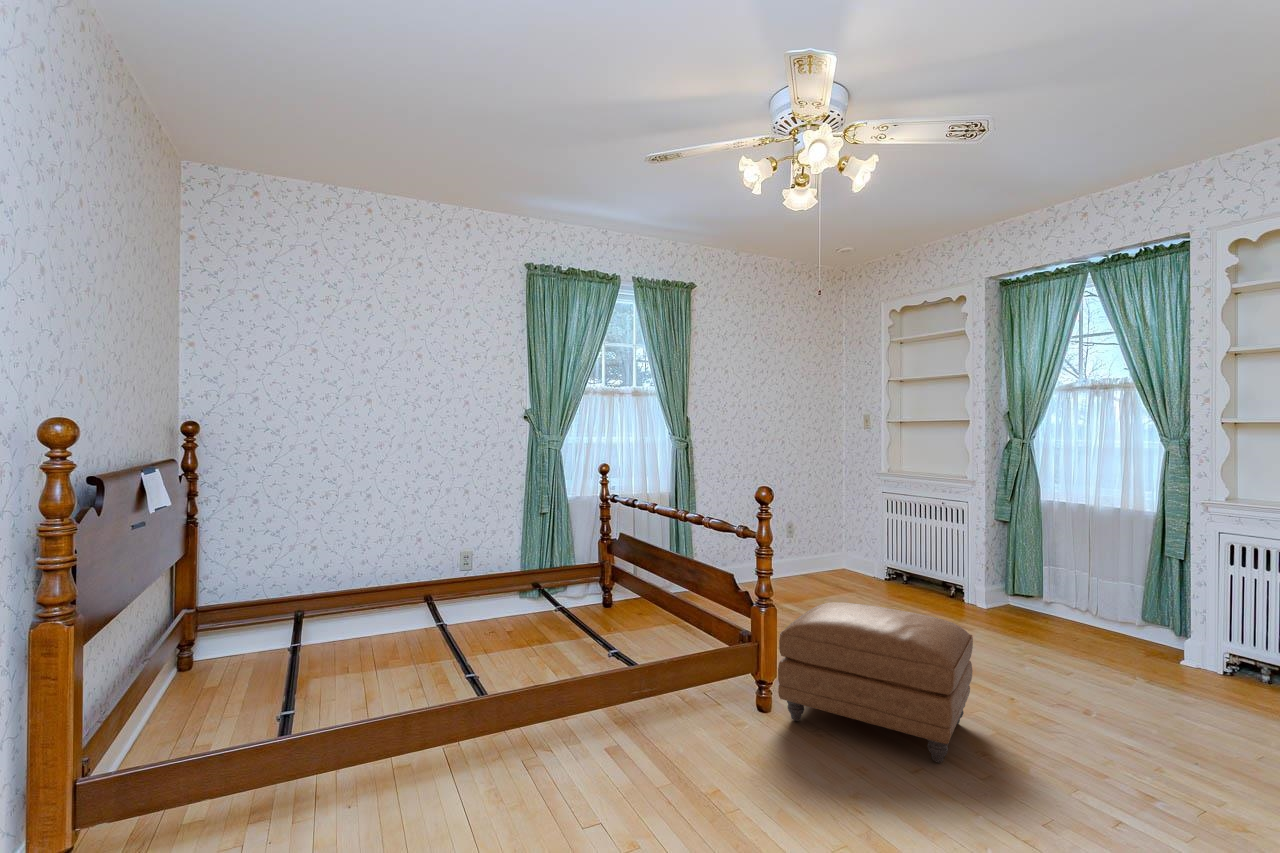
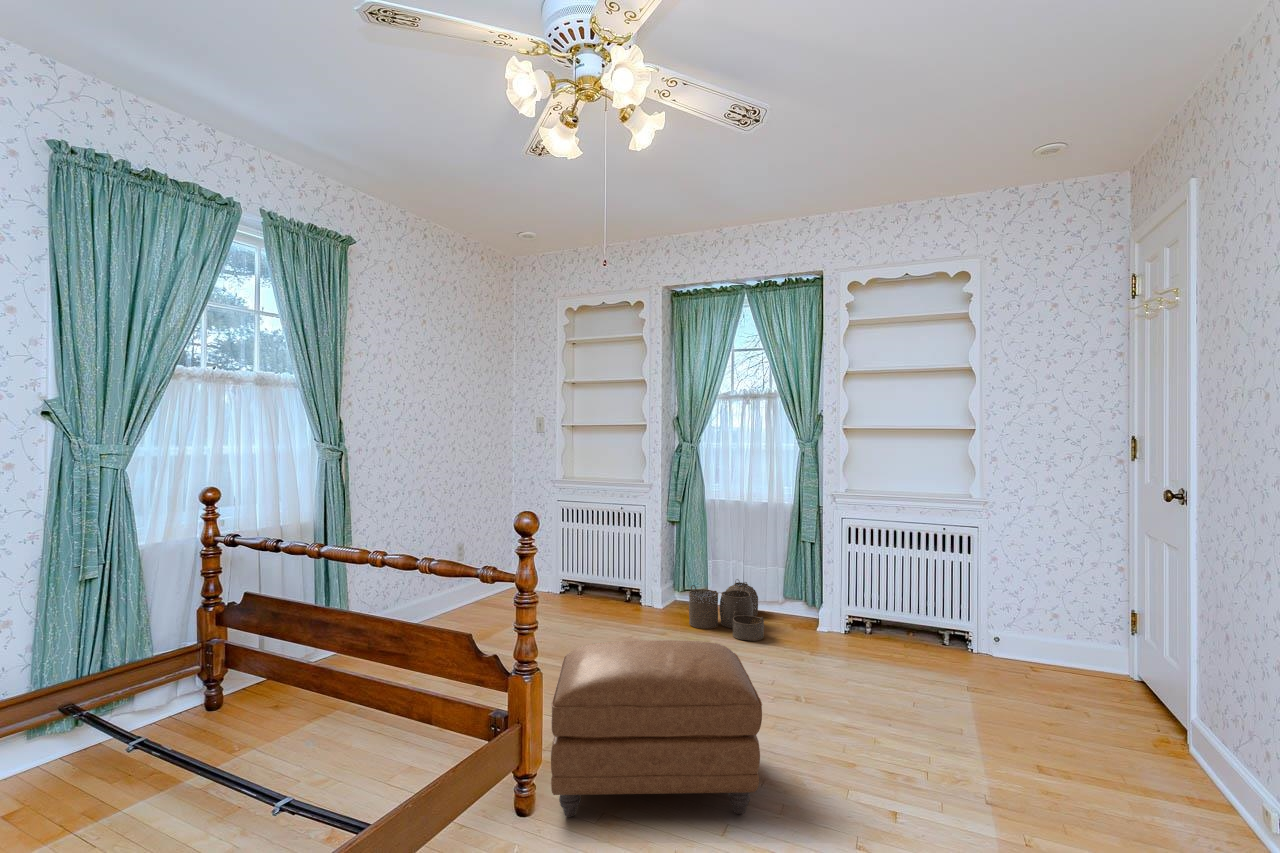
woven basket: none [1004,587,1103,654] -> present [689,579,764,641]

